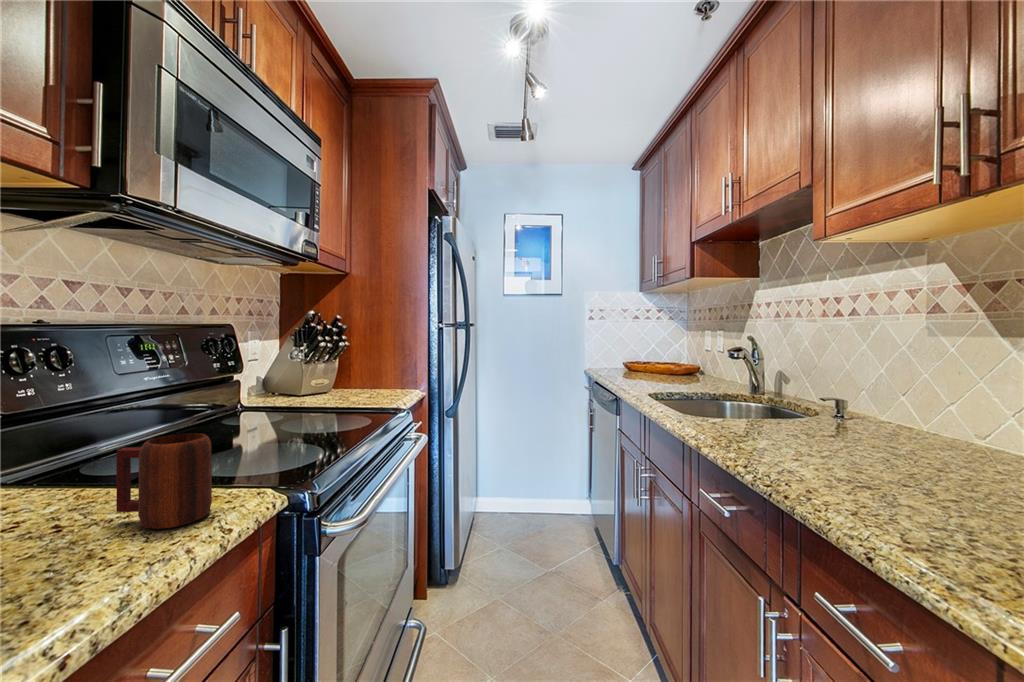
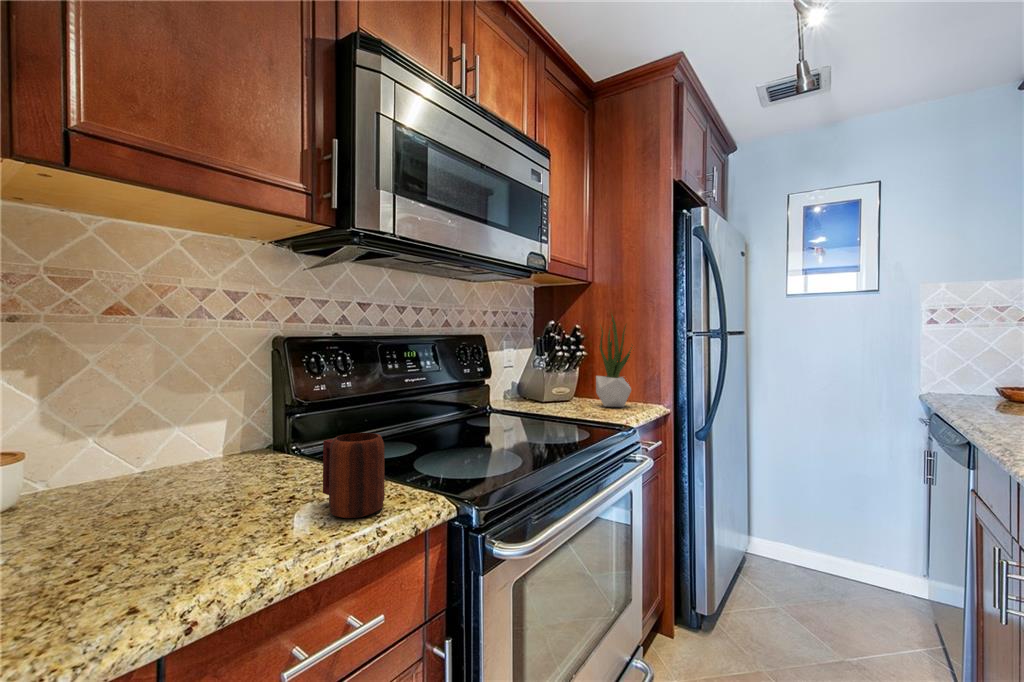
potted plant: none [356,305,395,394] -> present [596,315,634,407]

